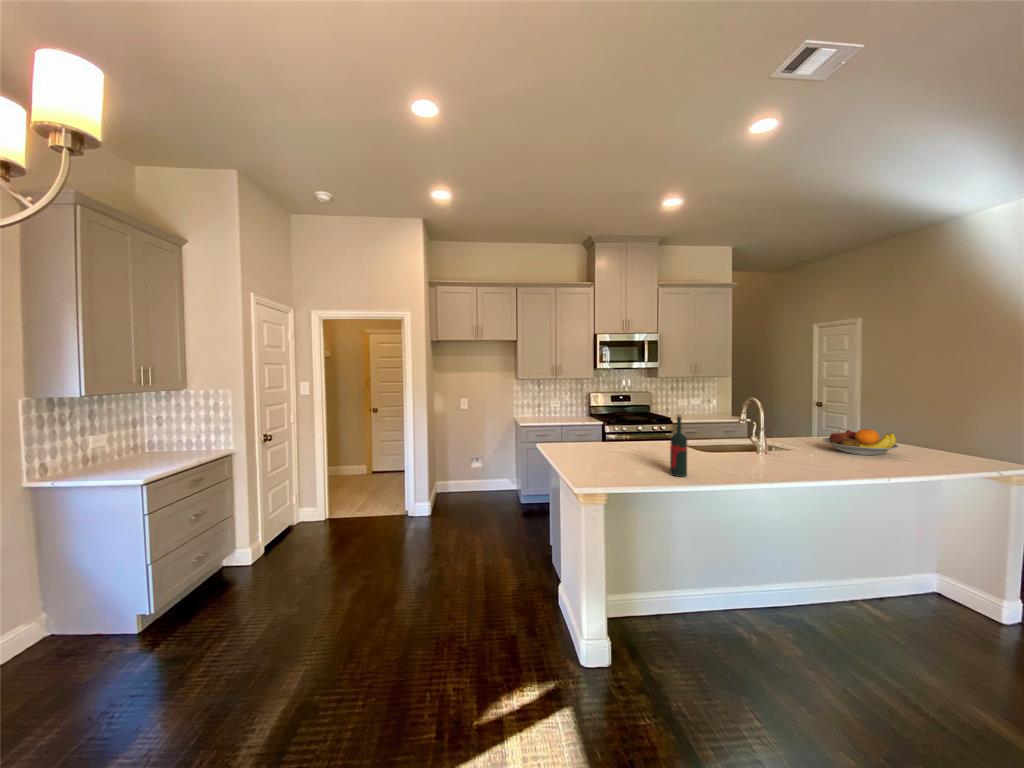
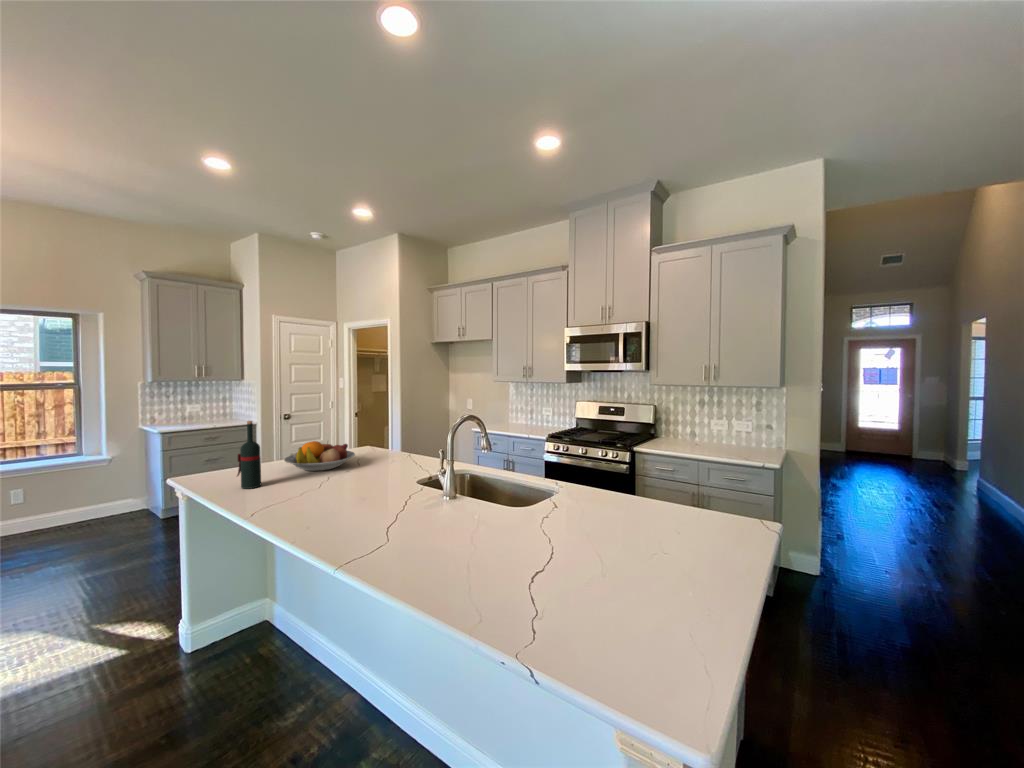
fruit bowl: present [823,429,898,455] -> present [284,441,355,471]

